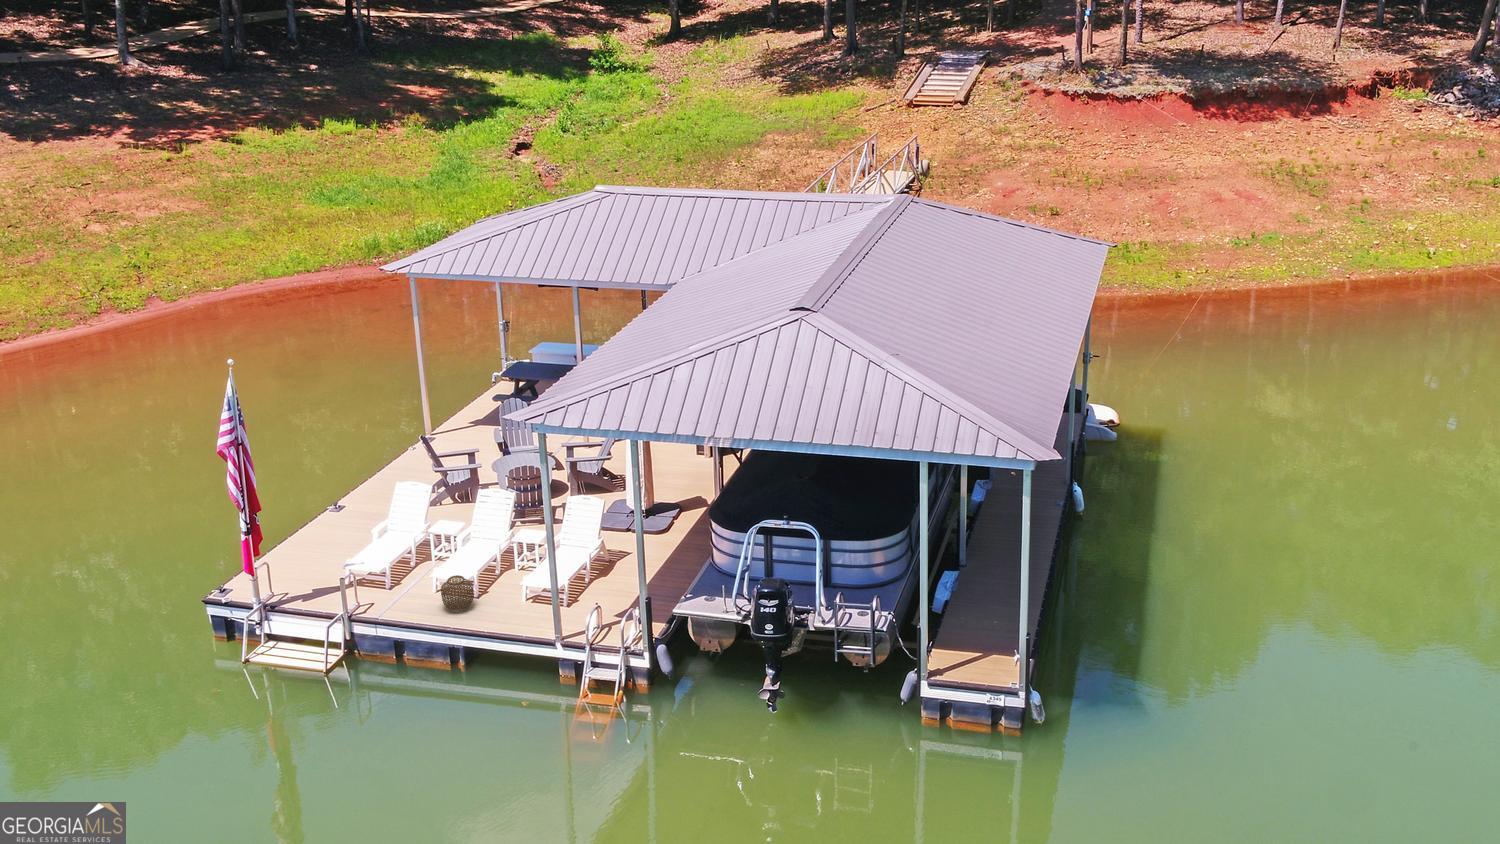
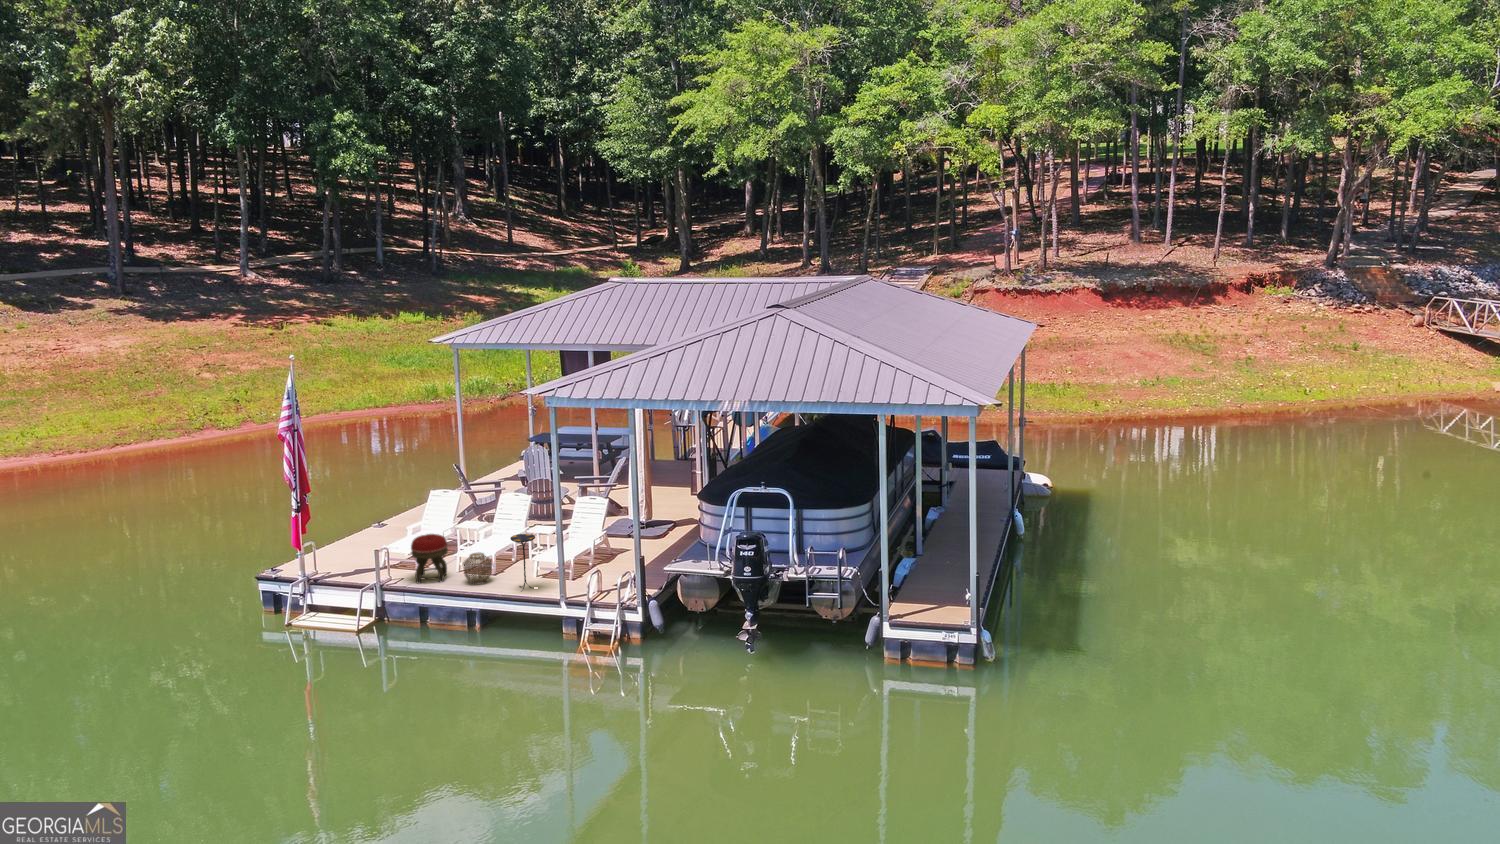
footstool: none [379,551,422,610] -> present [411,534,448,584]
side table: none [495,561,528,628] -> present [510,534,535,592]

